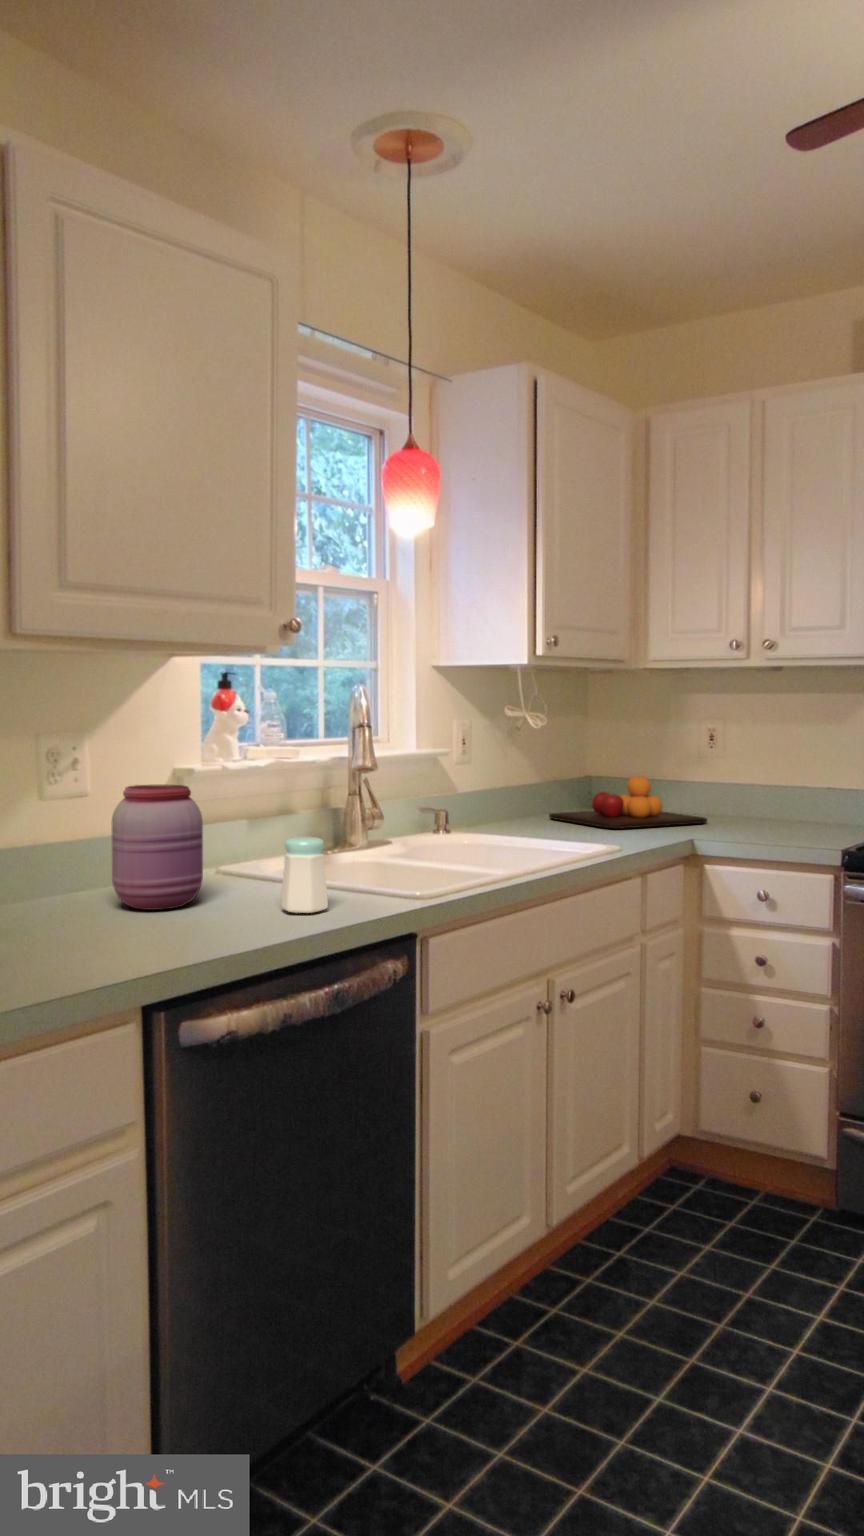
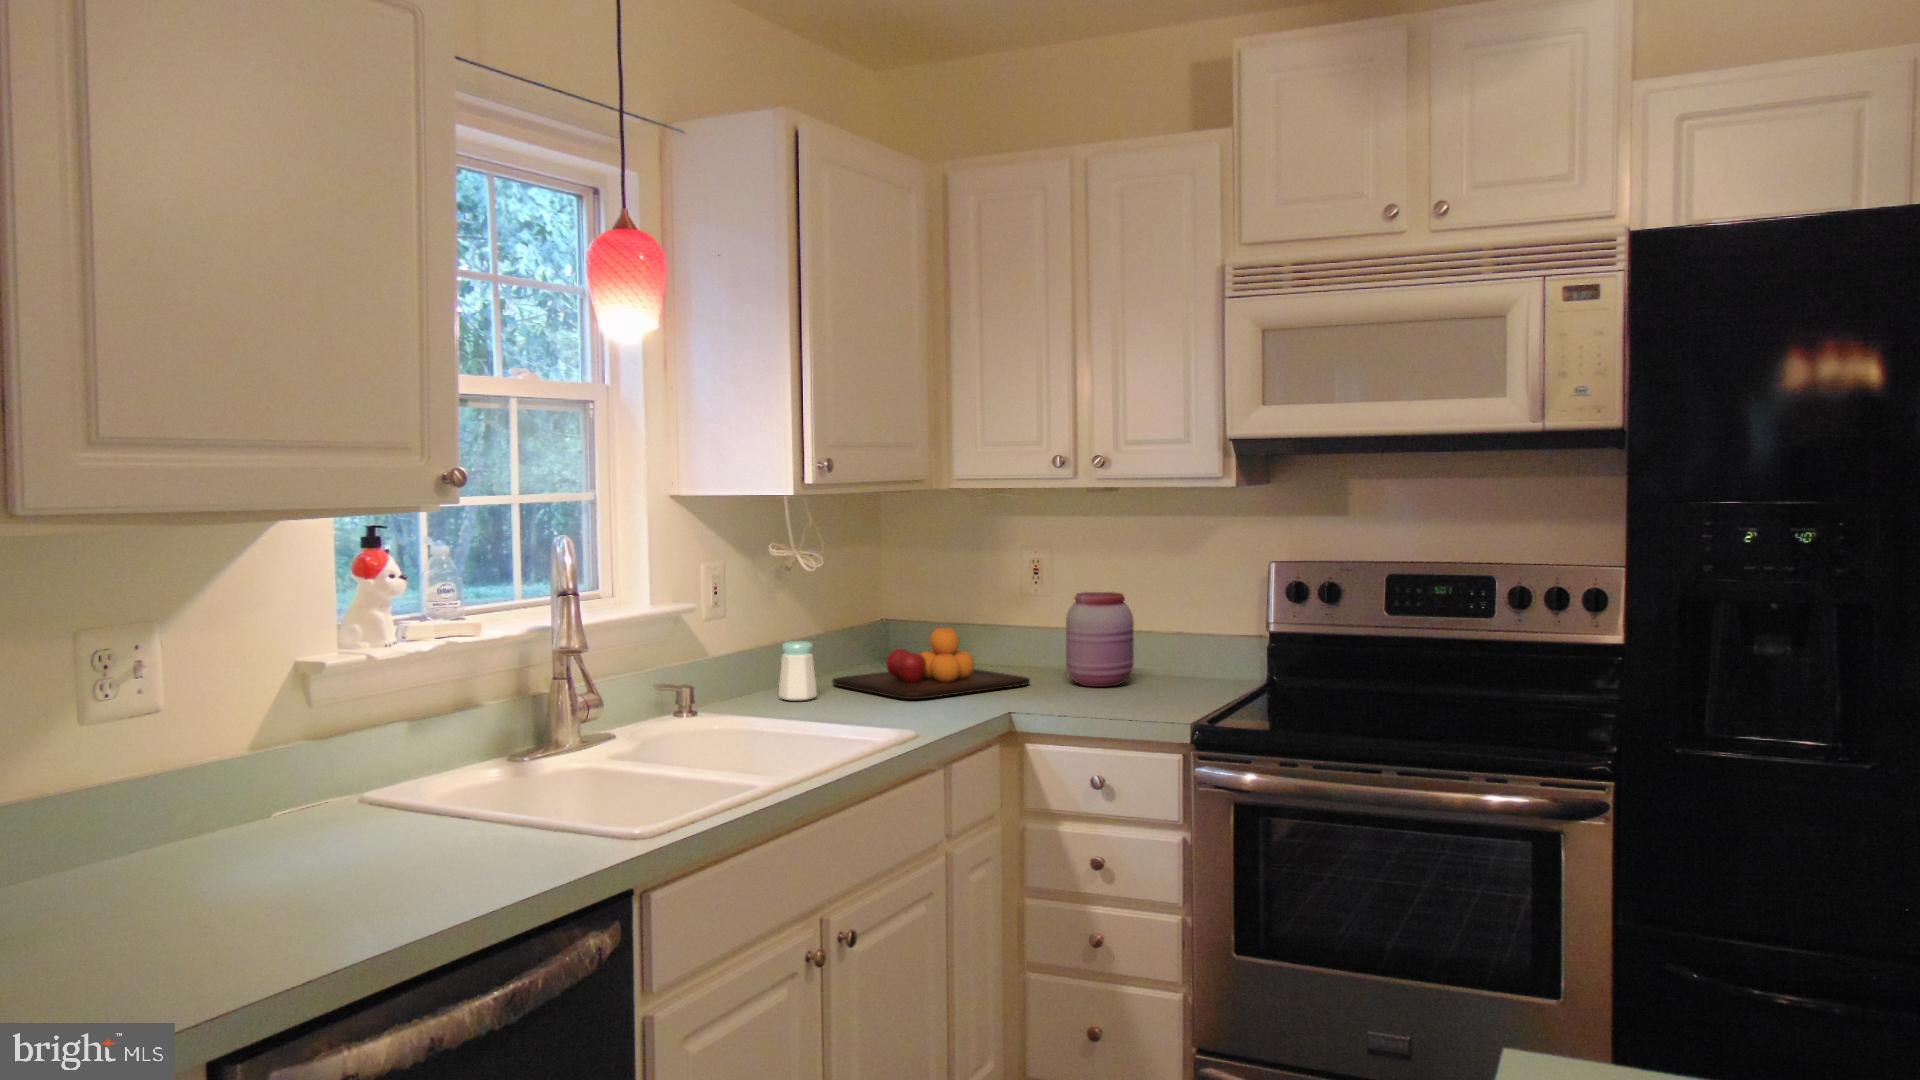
jar: present [112,785,203,910] -> present [1066,592,1134,687]
salt shaker: present [281,837,328,913] -> present [779,641,817,701]

